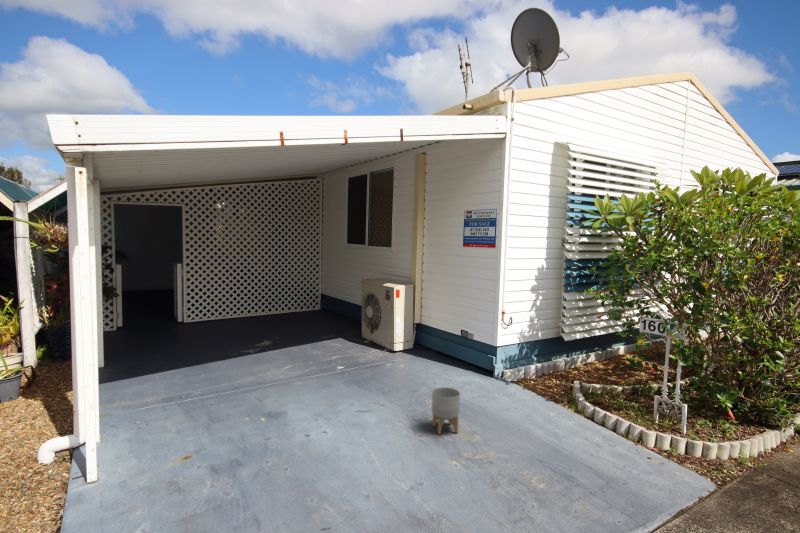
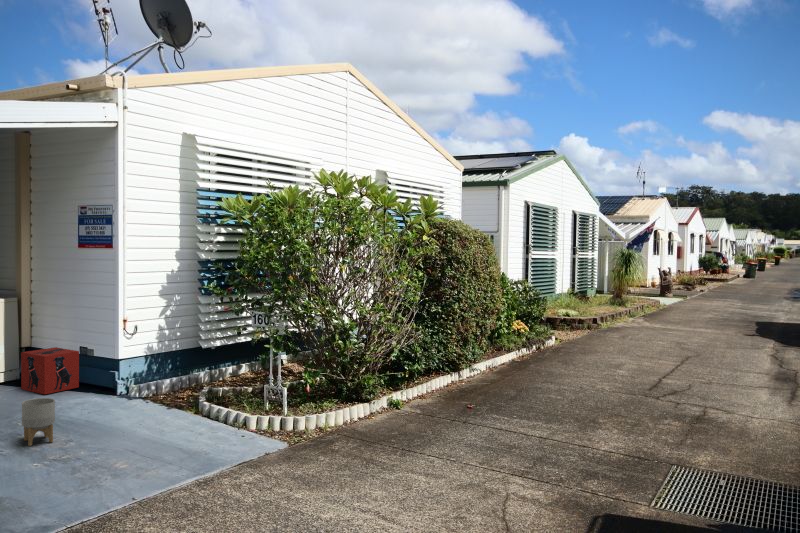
storage box: none [417,328,462,370] -> present [21,347,79,394]

